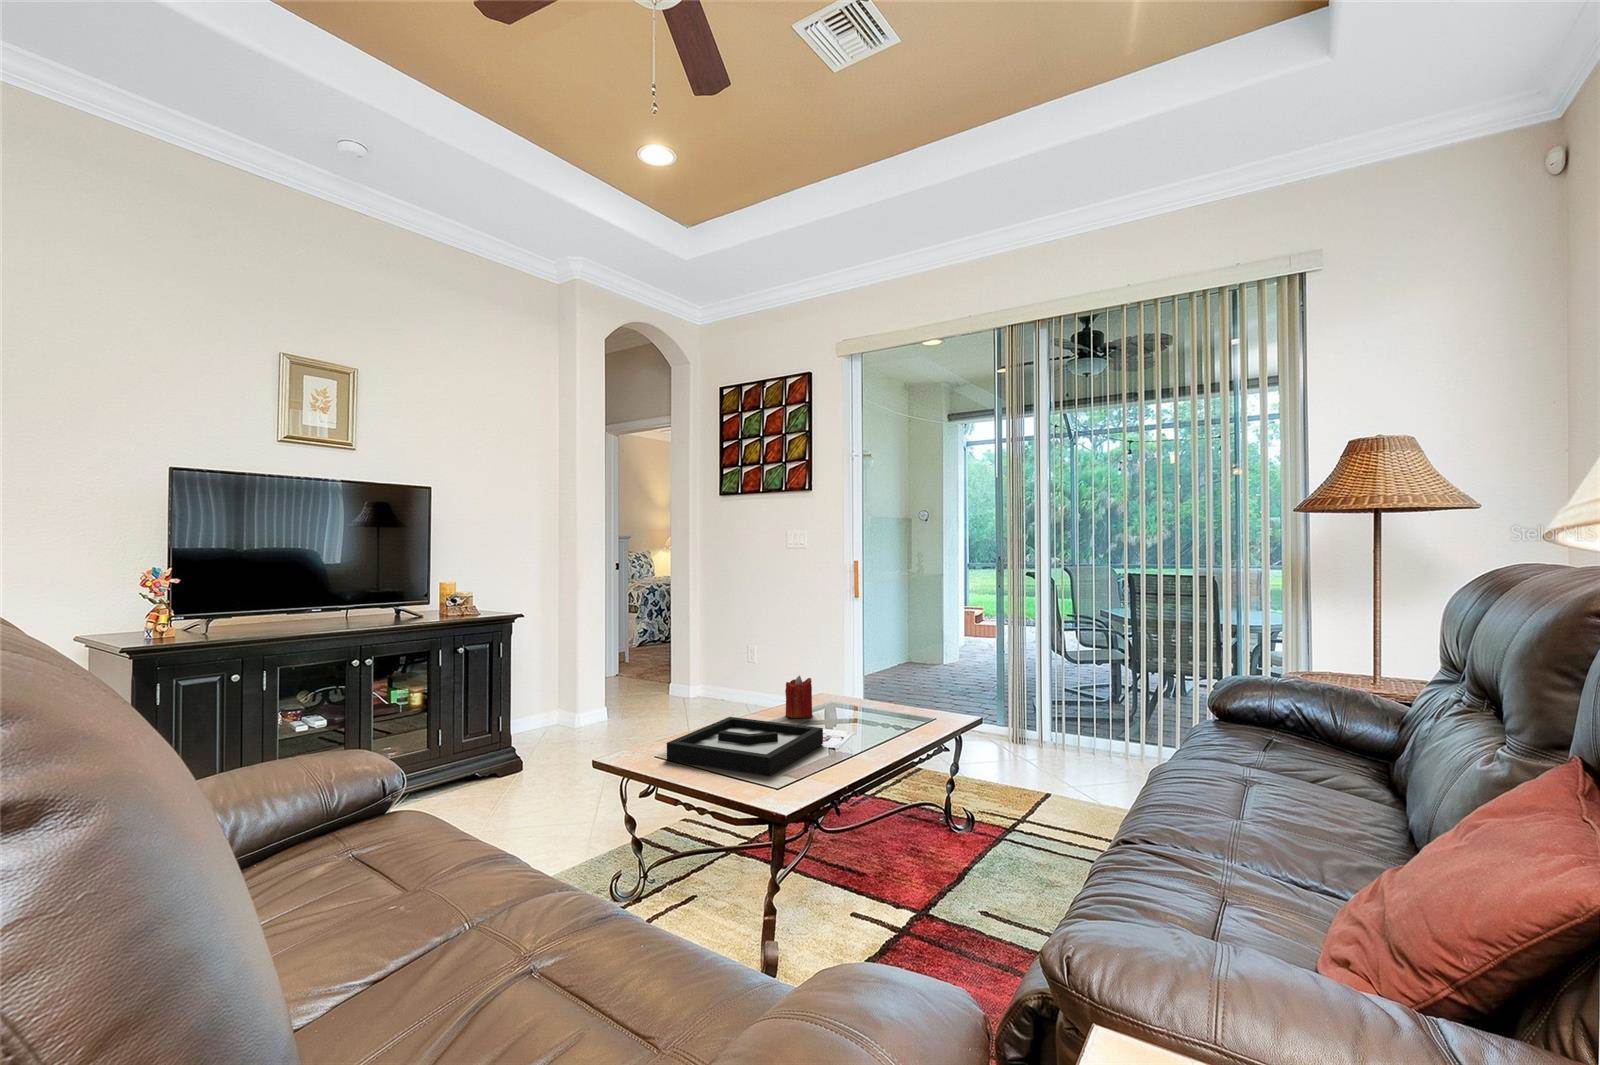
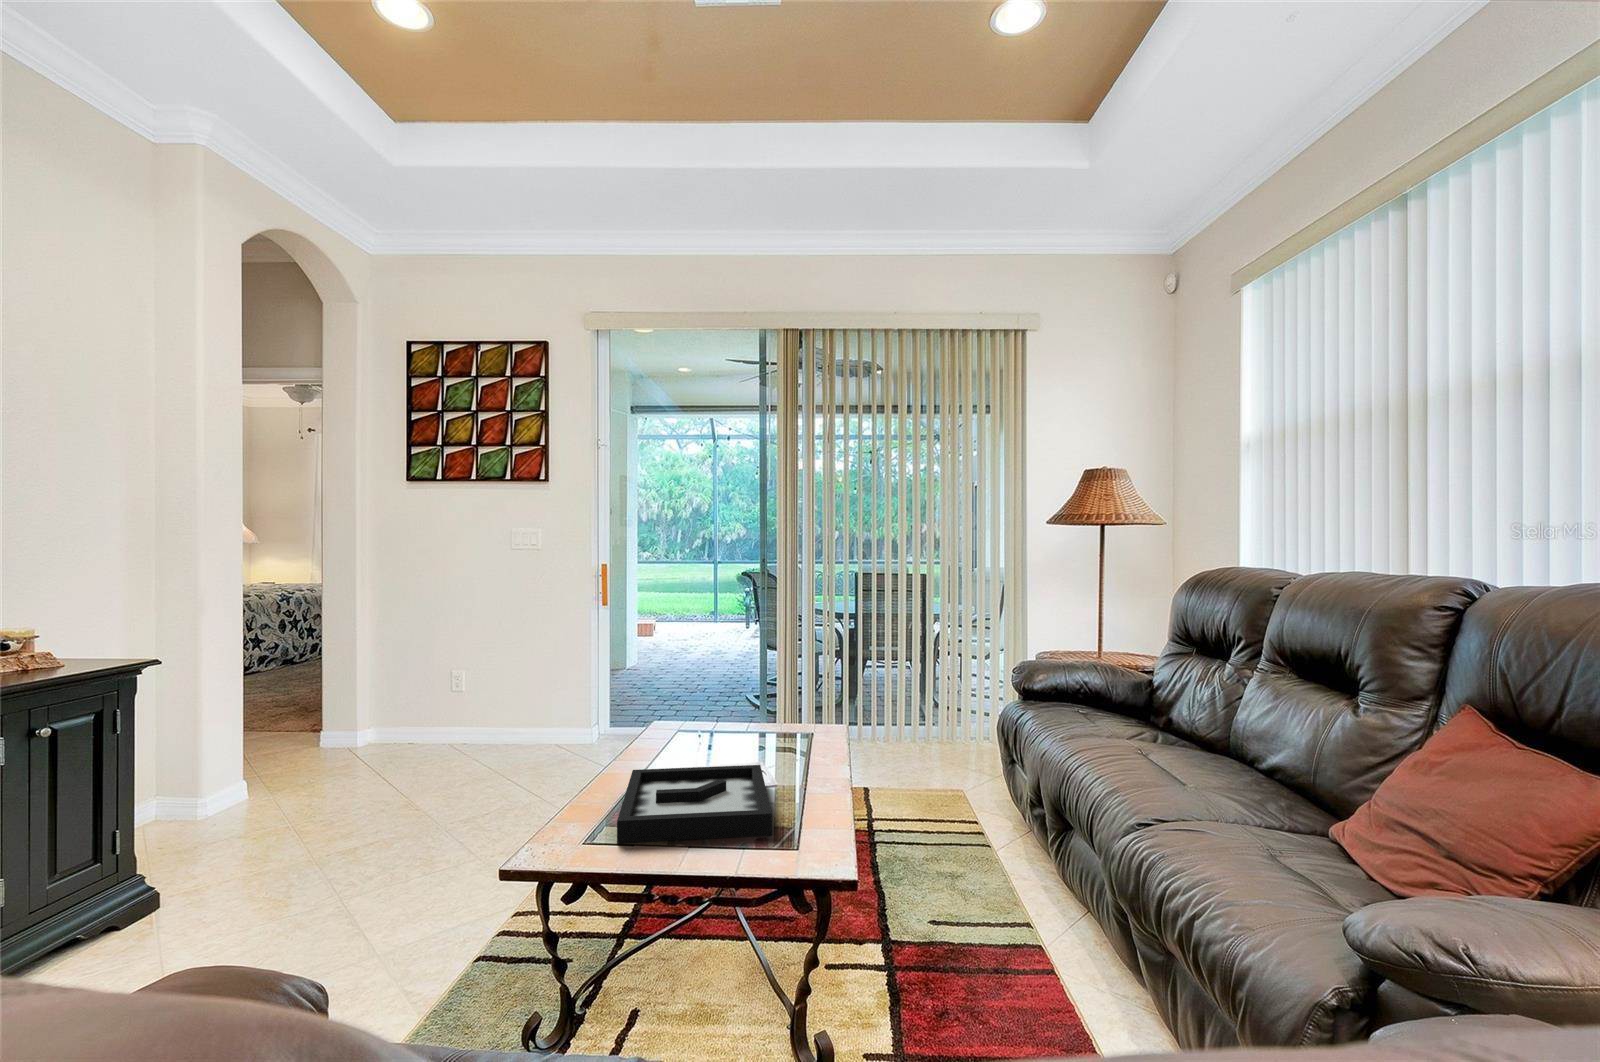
candle: present [785,675,812,718] -> none [657,706,692,757]

